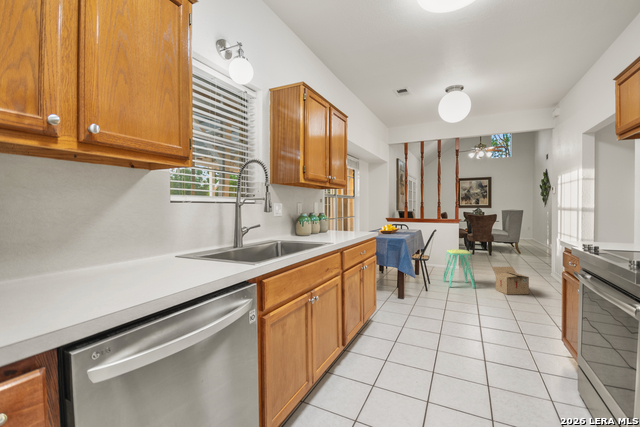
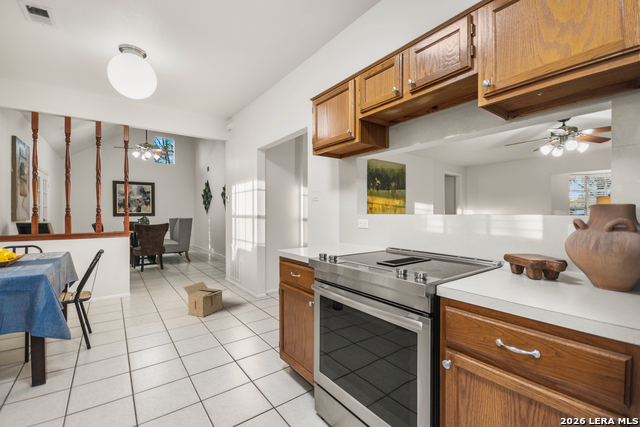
stool: present [443,249,475,288] -> none [115,273,164,332]

